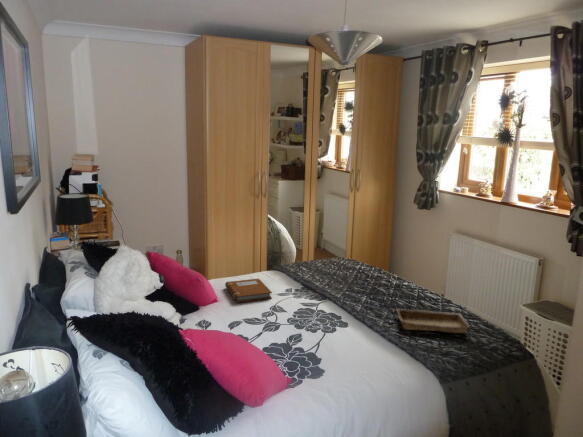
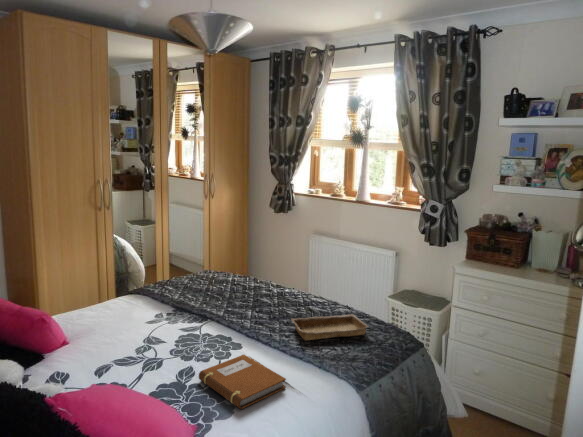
notebook: present [225,279,272,302] -> present [199,355,286,409]

